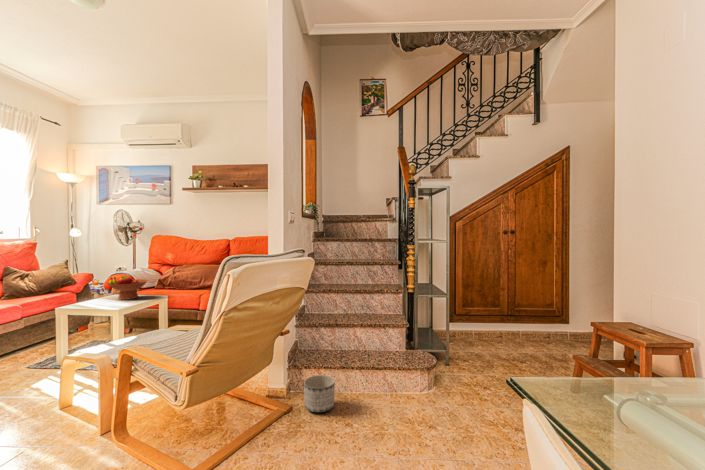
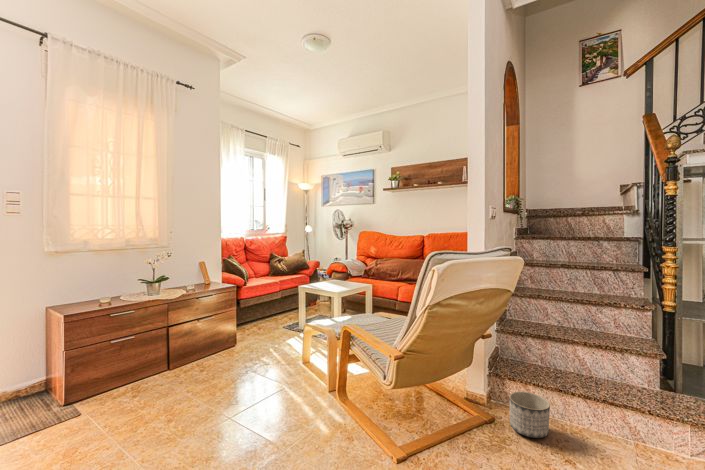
fruit bowl: present [108,276,148,300] -> none [327,264,356,284]

